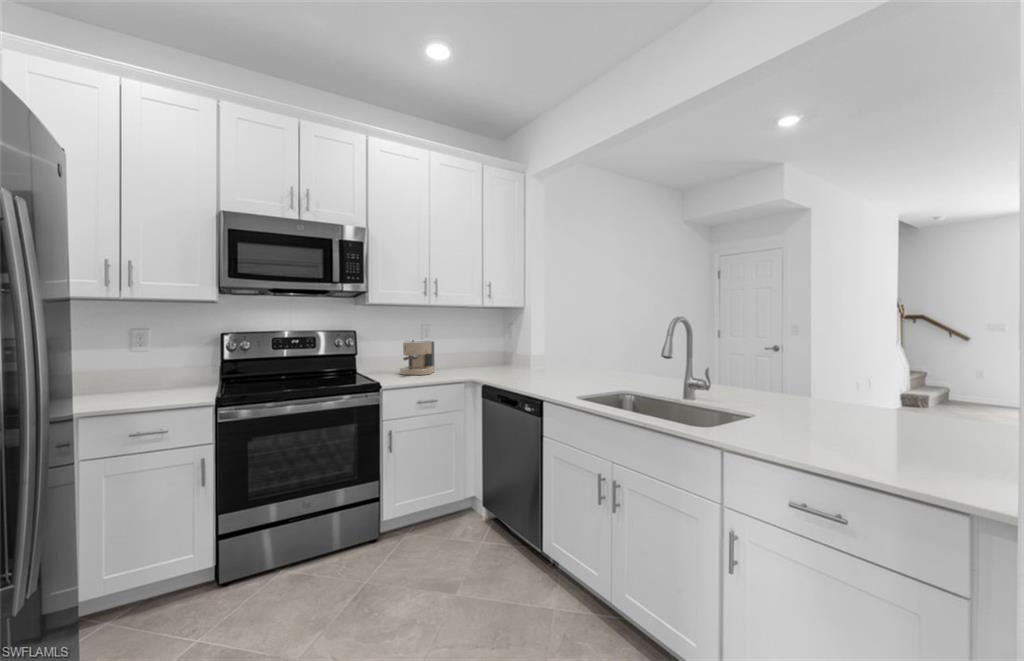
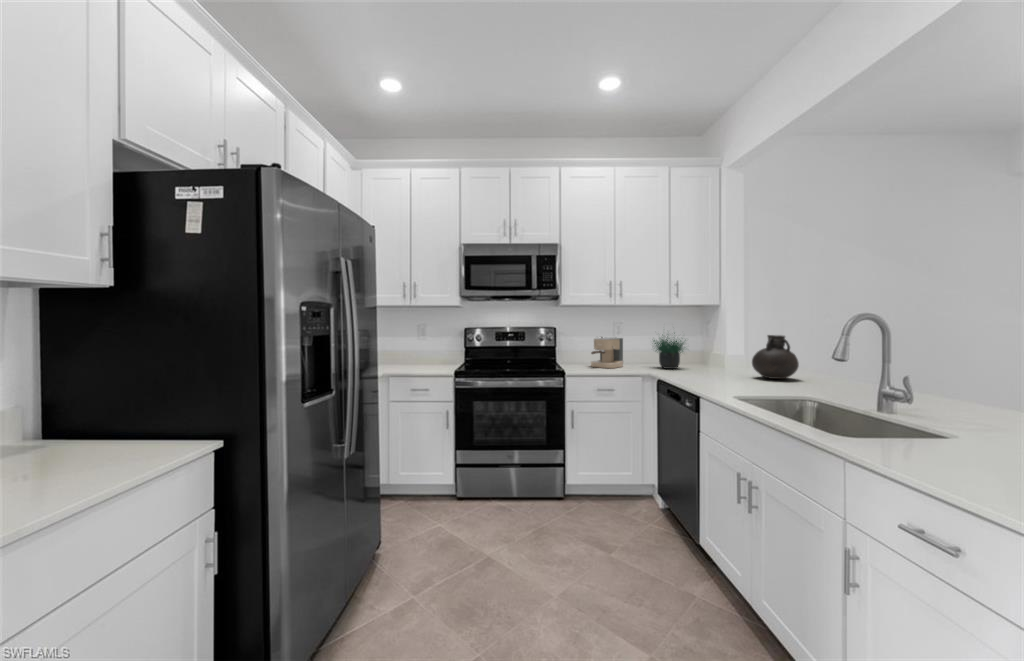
potted plant: none [459,325,505,371] -> present [653,336,684,369]
vase: none [562,335,599,375] -> present [752,335,799,379]

